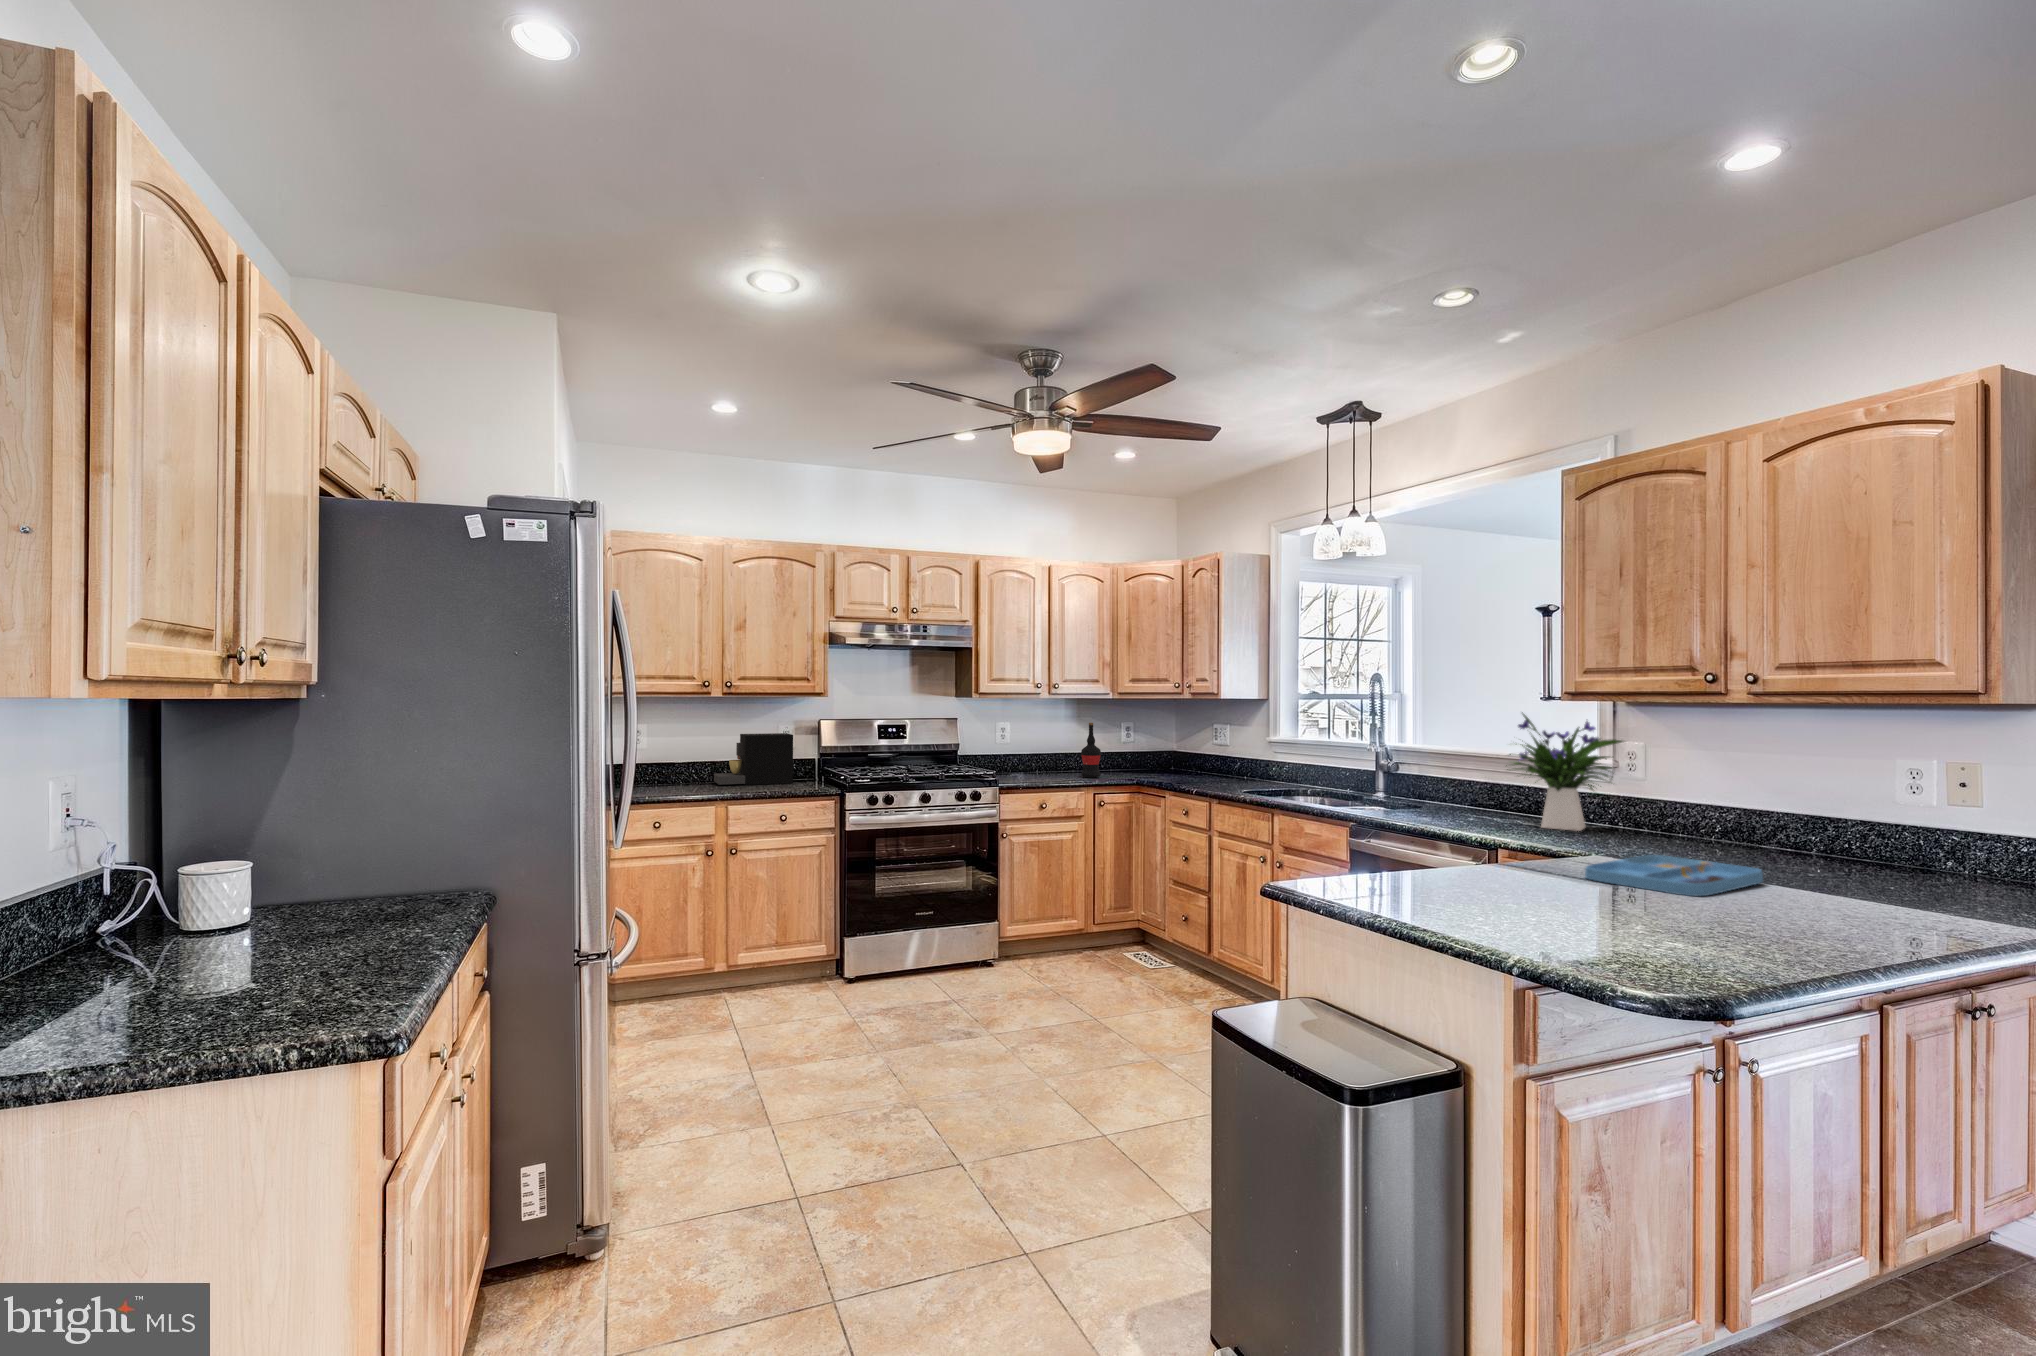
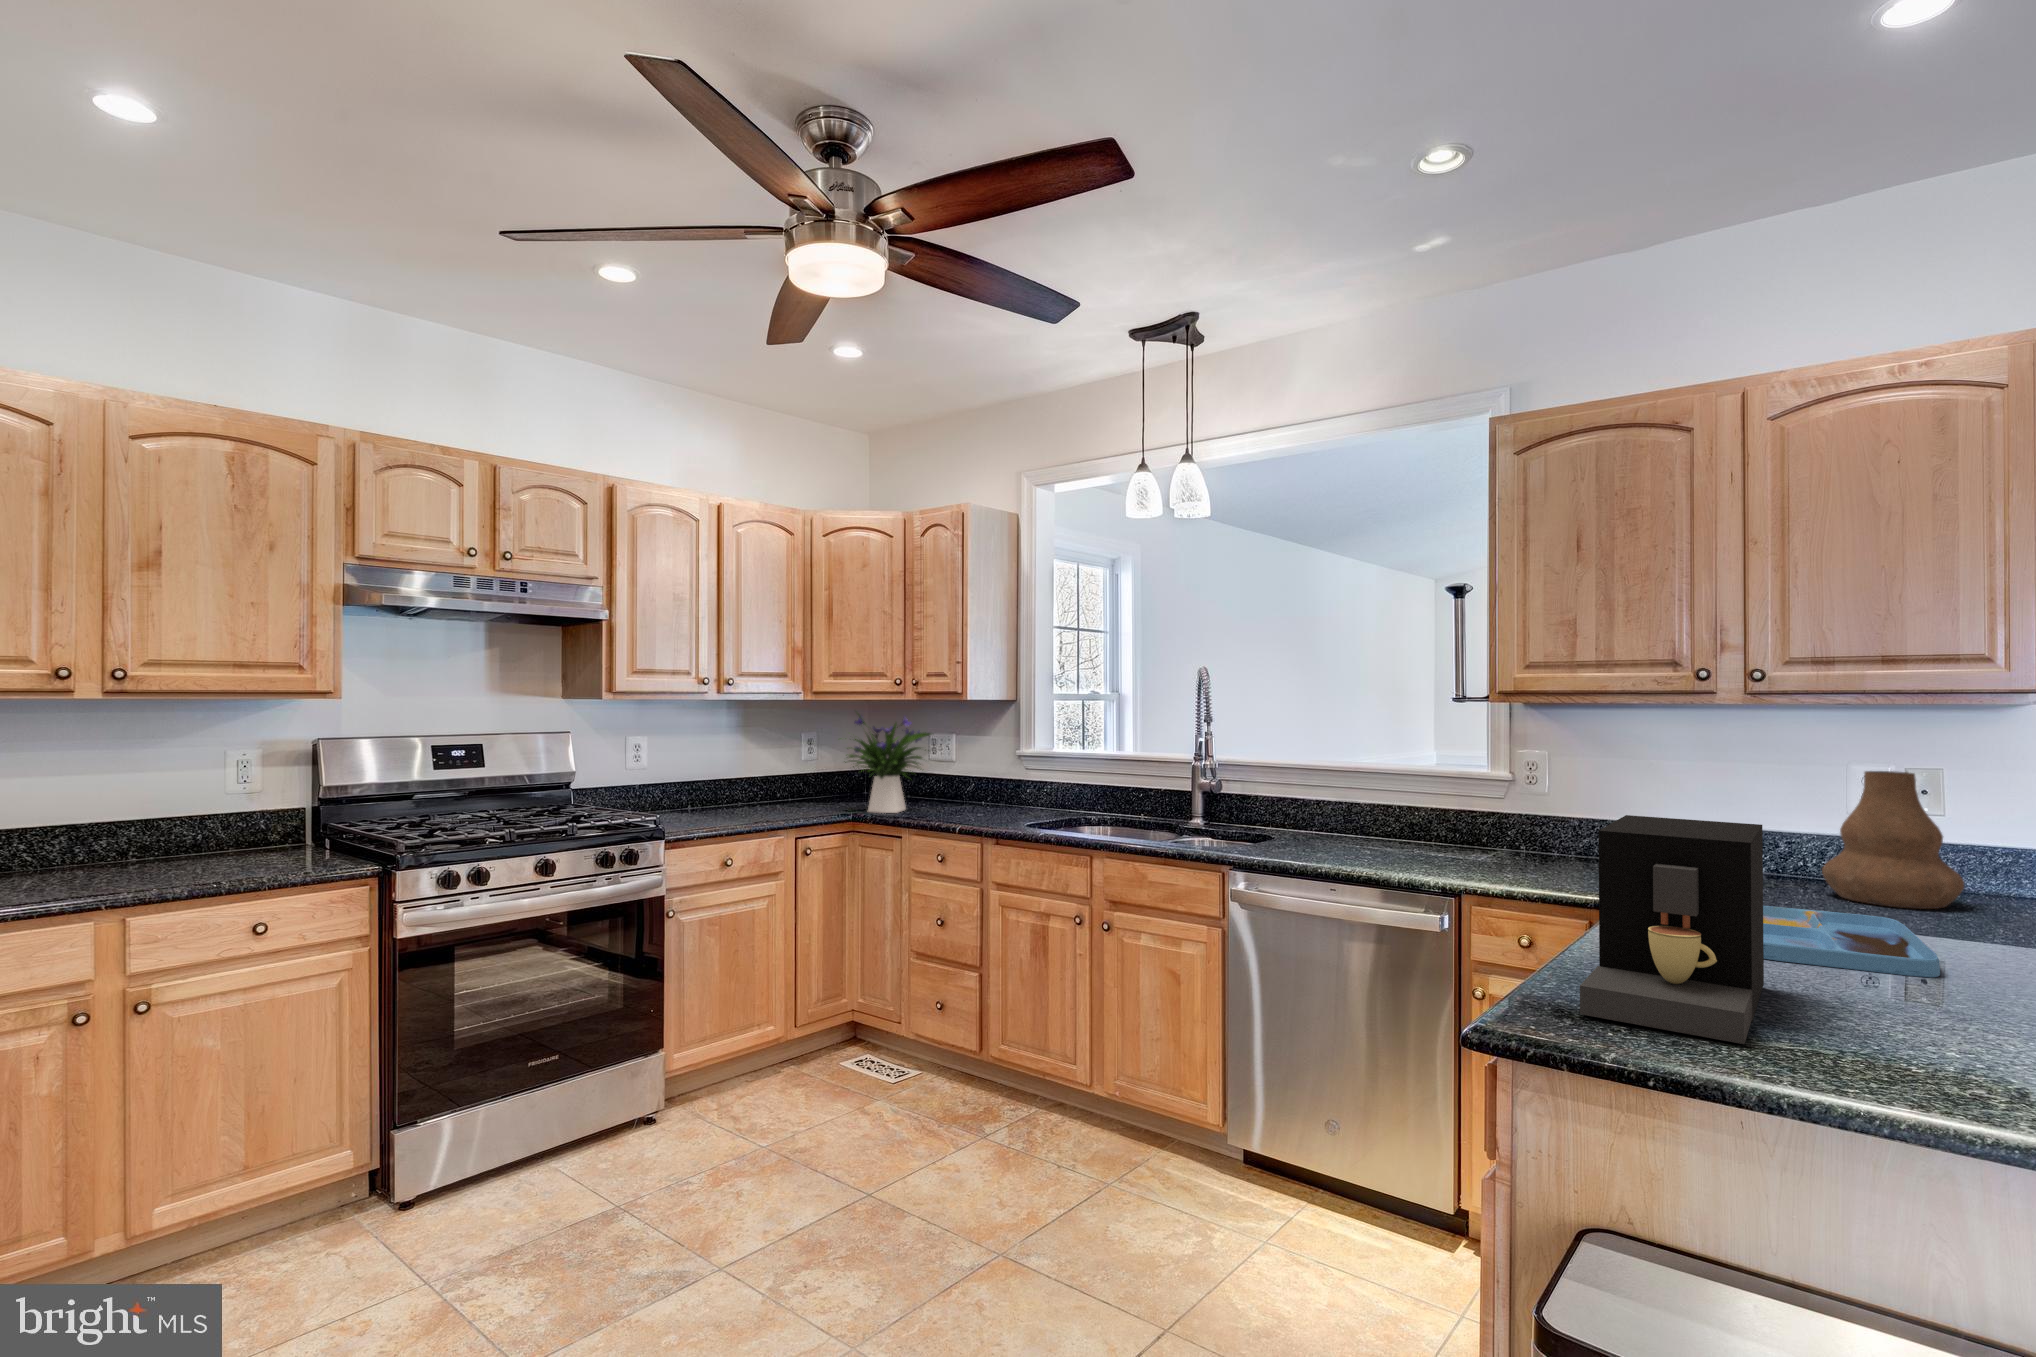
flower arrangement: present [1506,712,1623,831] -> present [845,713,931,813]
wine bottle: present [1081,723,1101,778] -> none [767,734,795,812]
coffee maker: present [714,733,793,785] -> present [1580,815,1764,1044]
vase: none [1819,762,1944,880] -> present [1822,771,1964,909]

